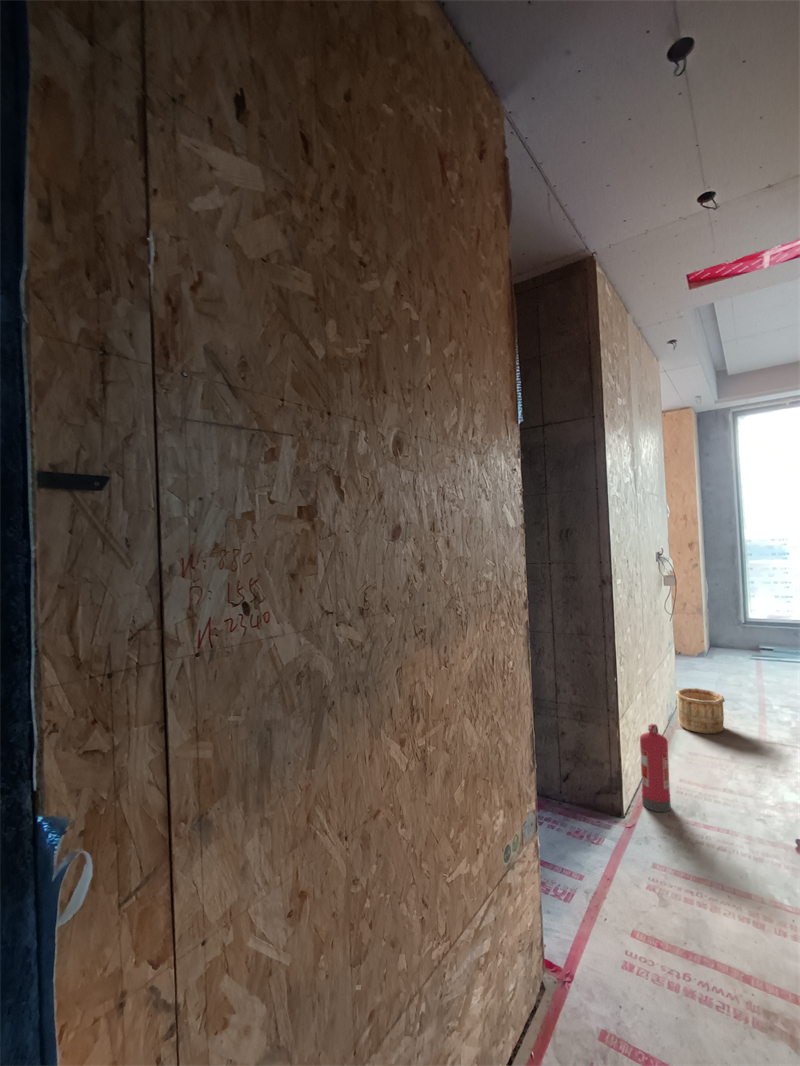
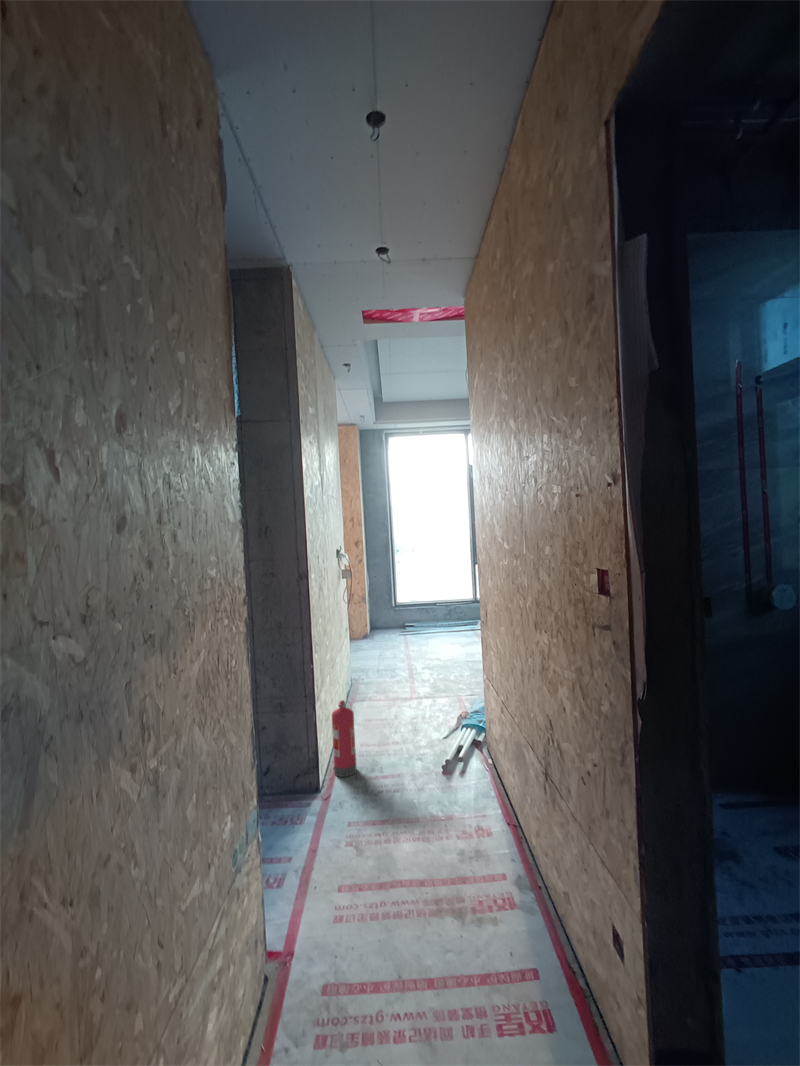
wooden bucket: present [676,688,725,734] -> none [353,664,388,701]

